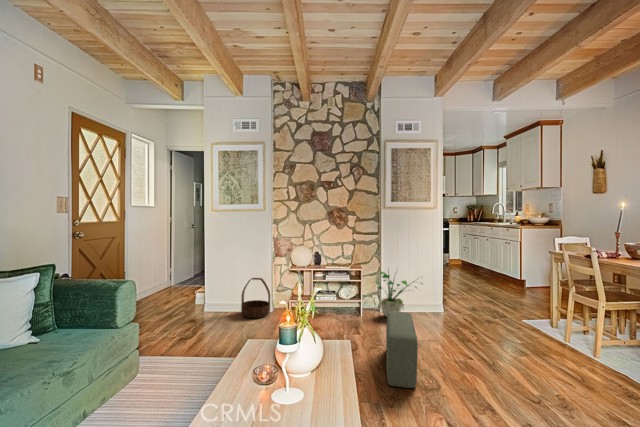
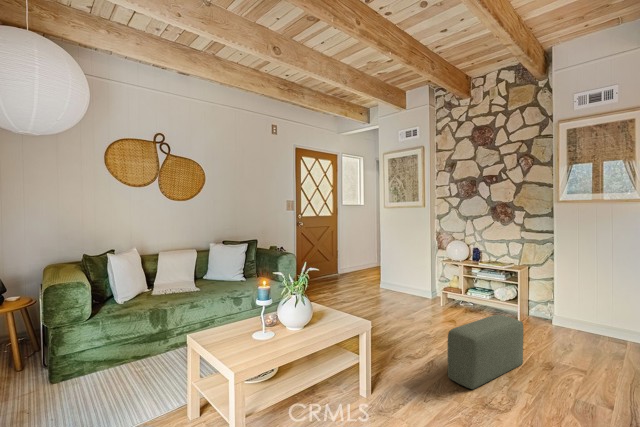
potted plant: present [376,272,422,317] -> none [530,264,612,333]
basket: present [241,278,270,318] -> none [400,266,426,302]

